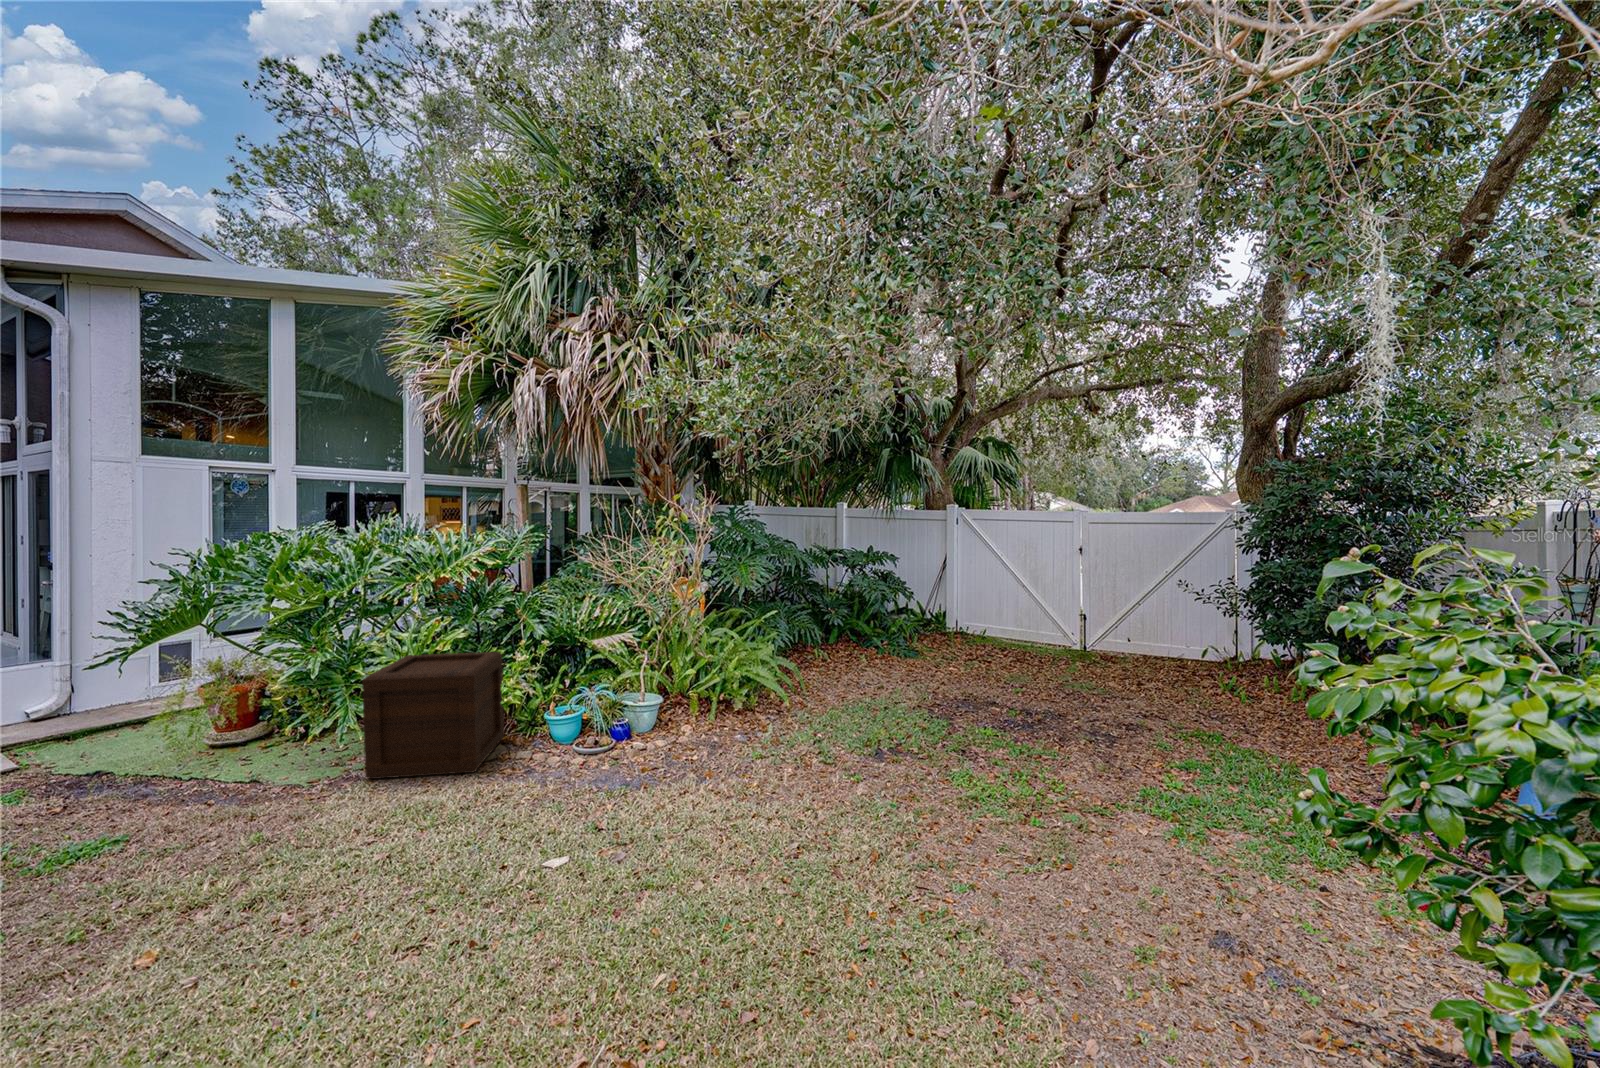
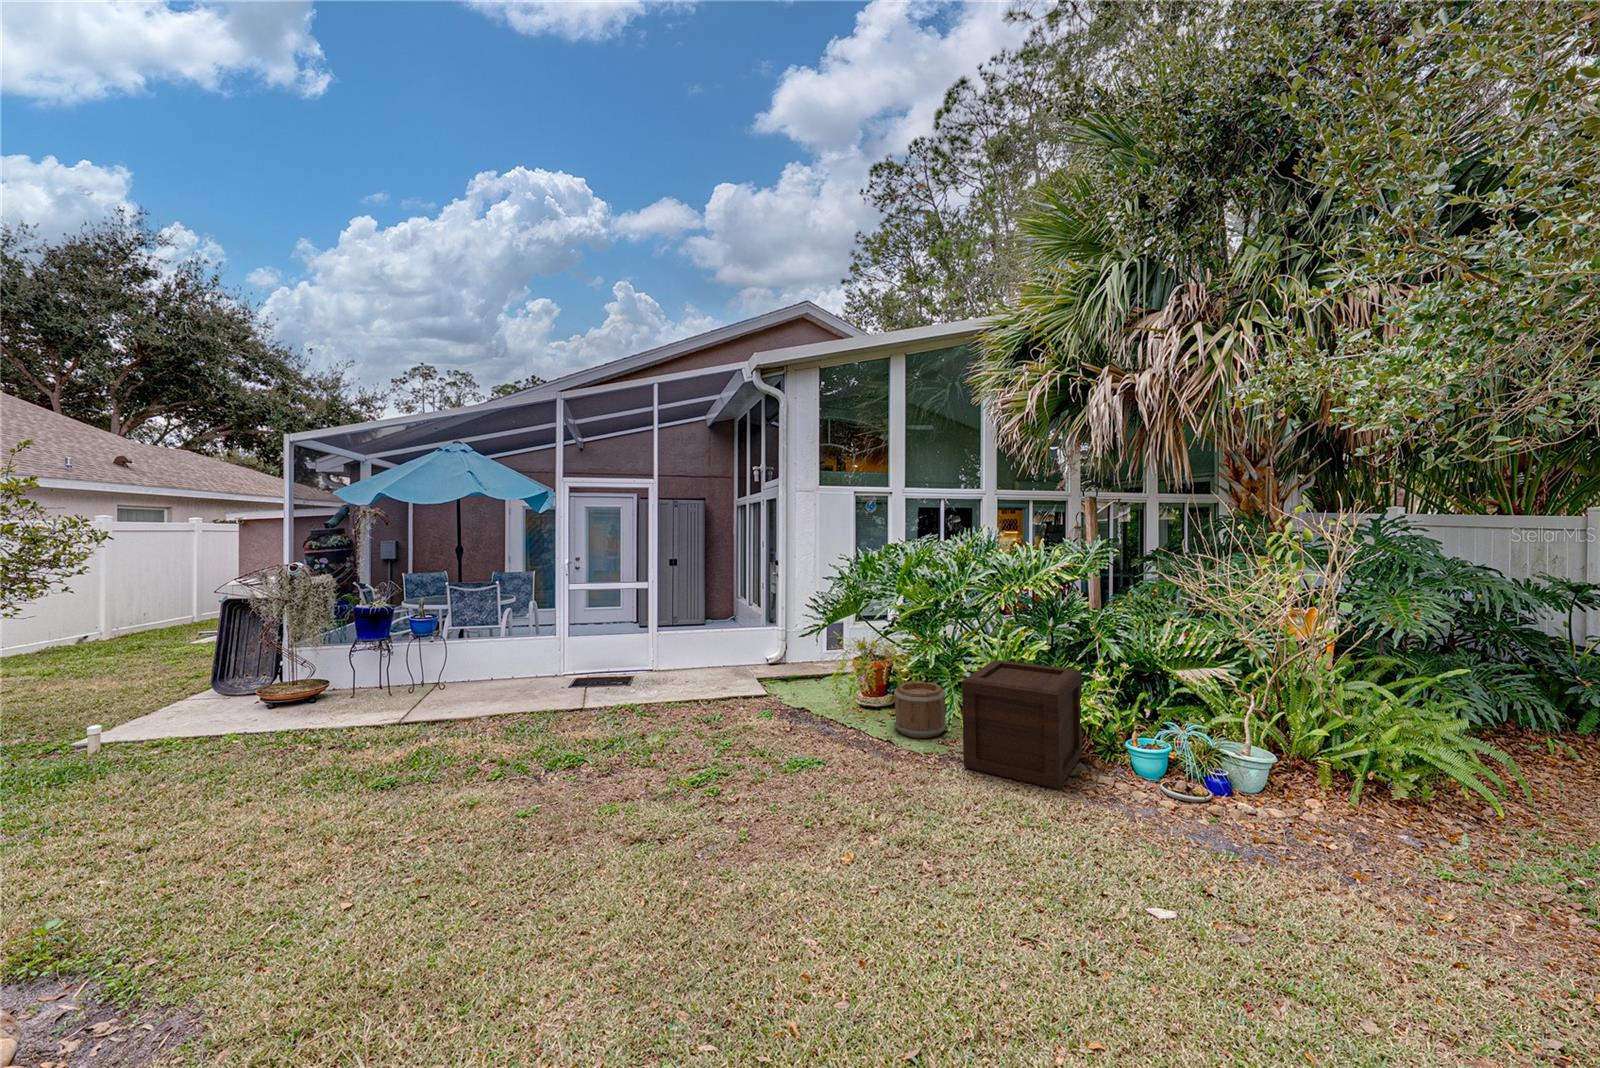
bucket: none [268,696,347,765] -> present [894,681,947,738]

